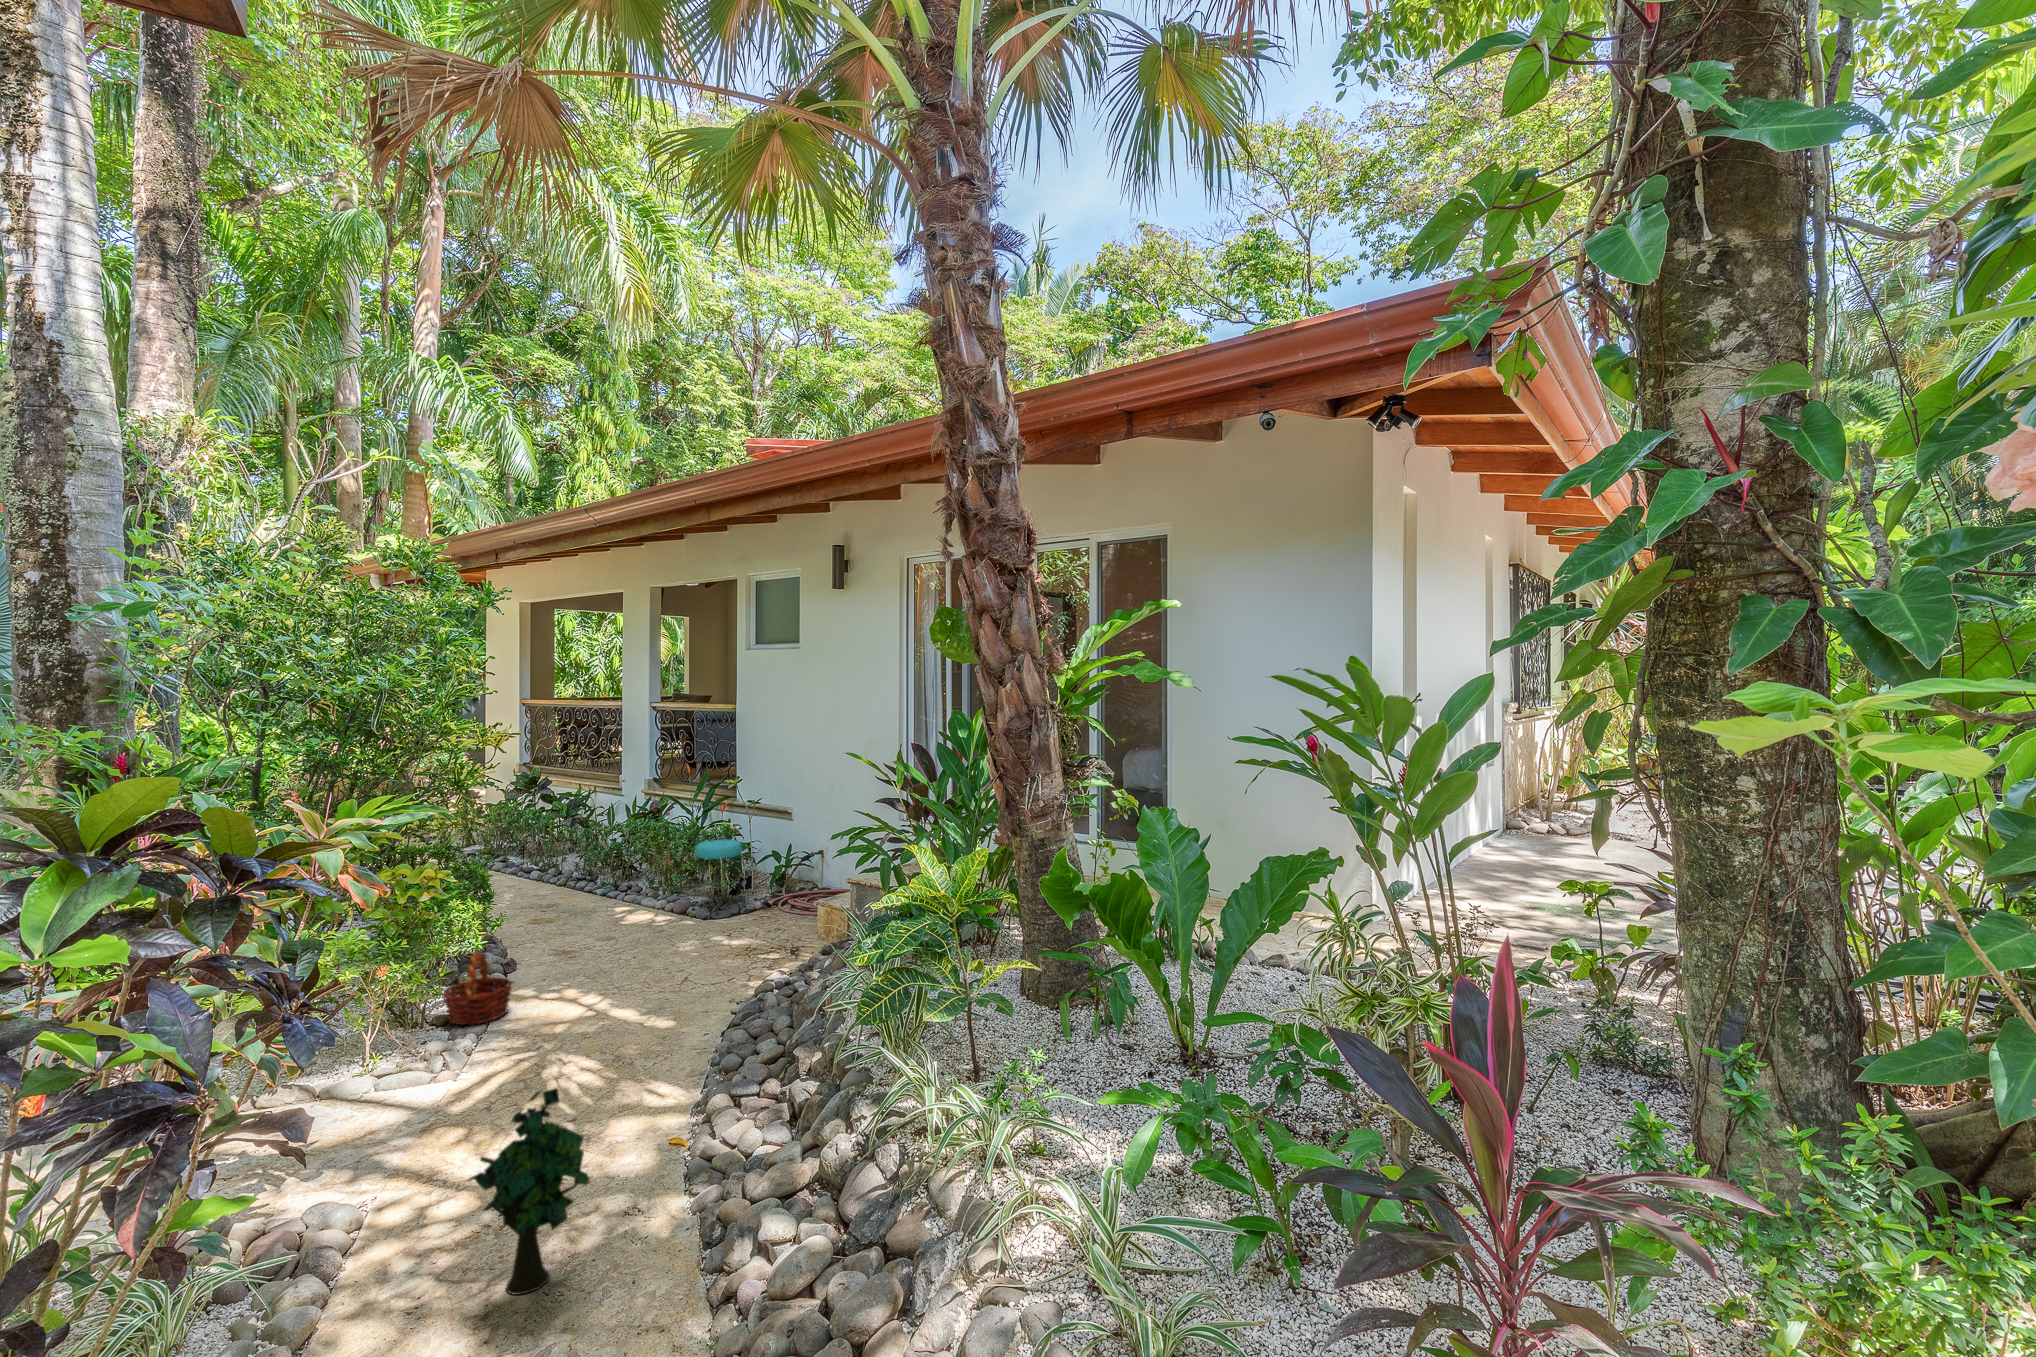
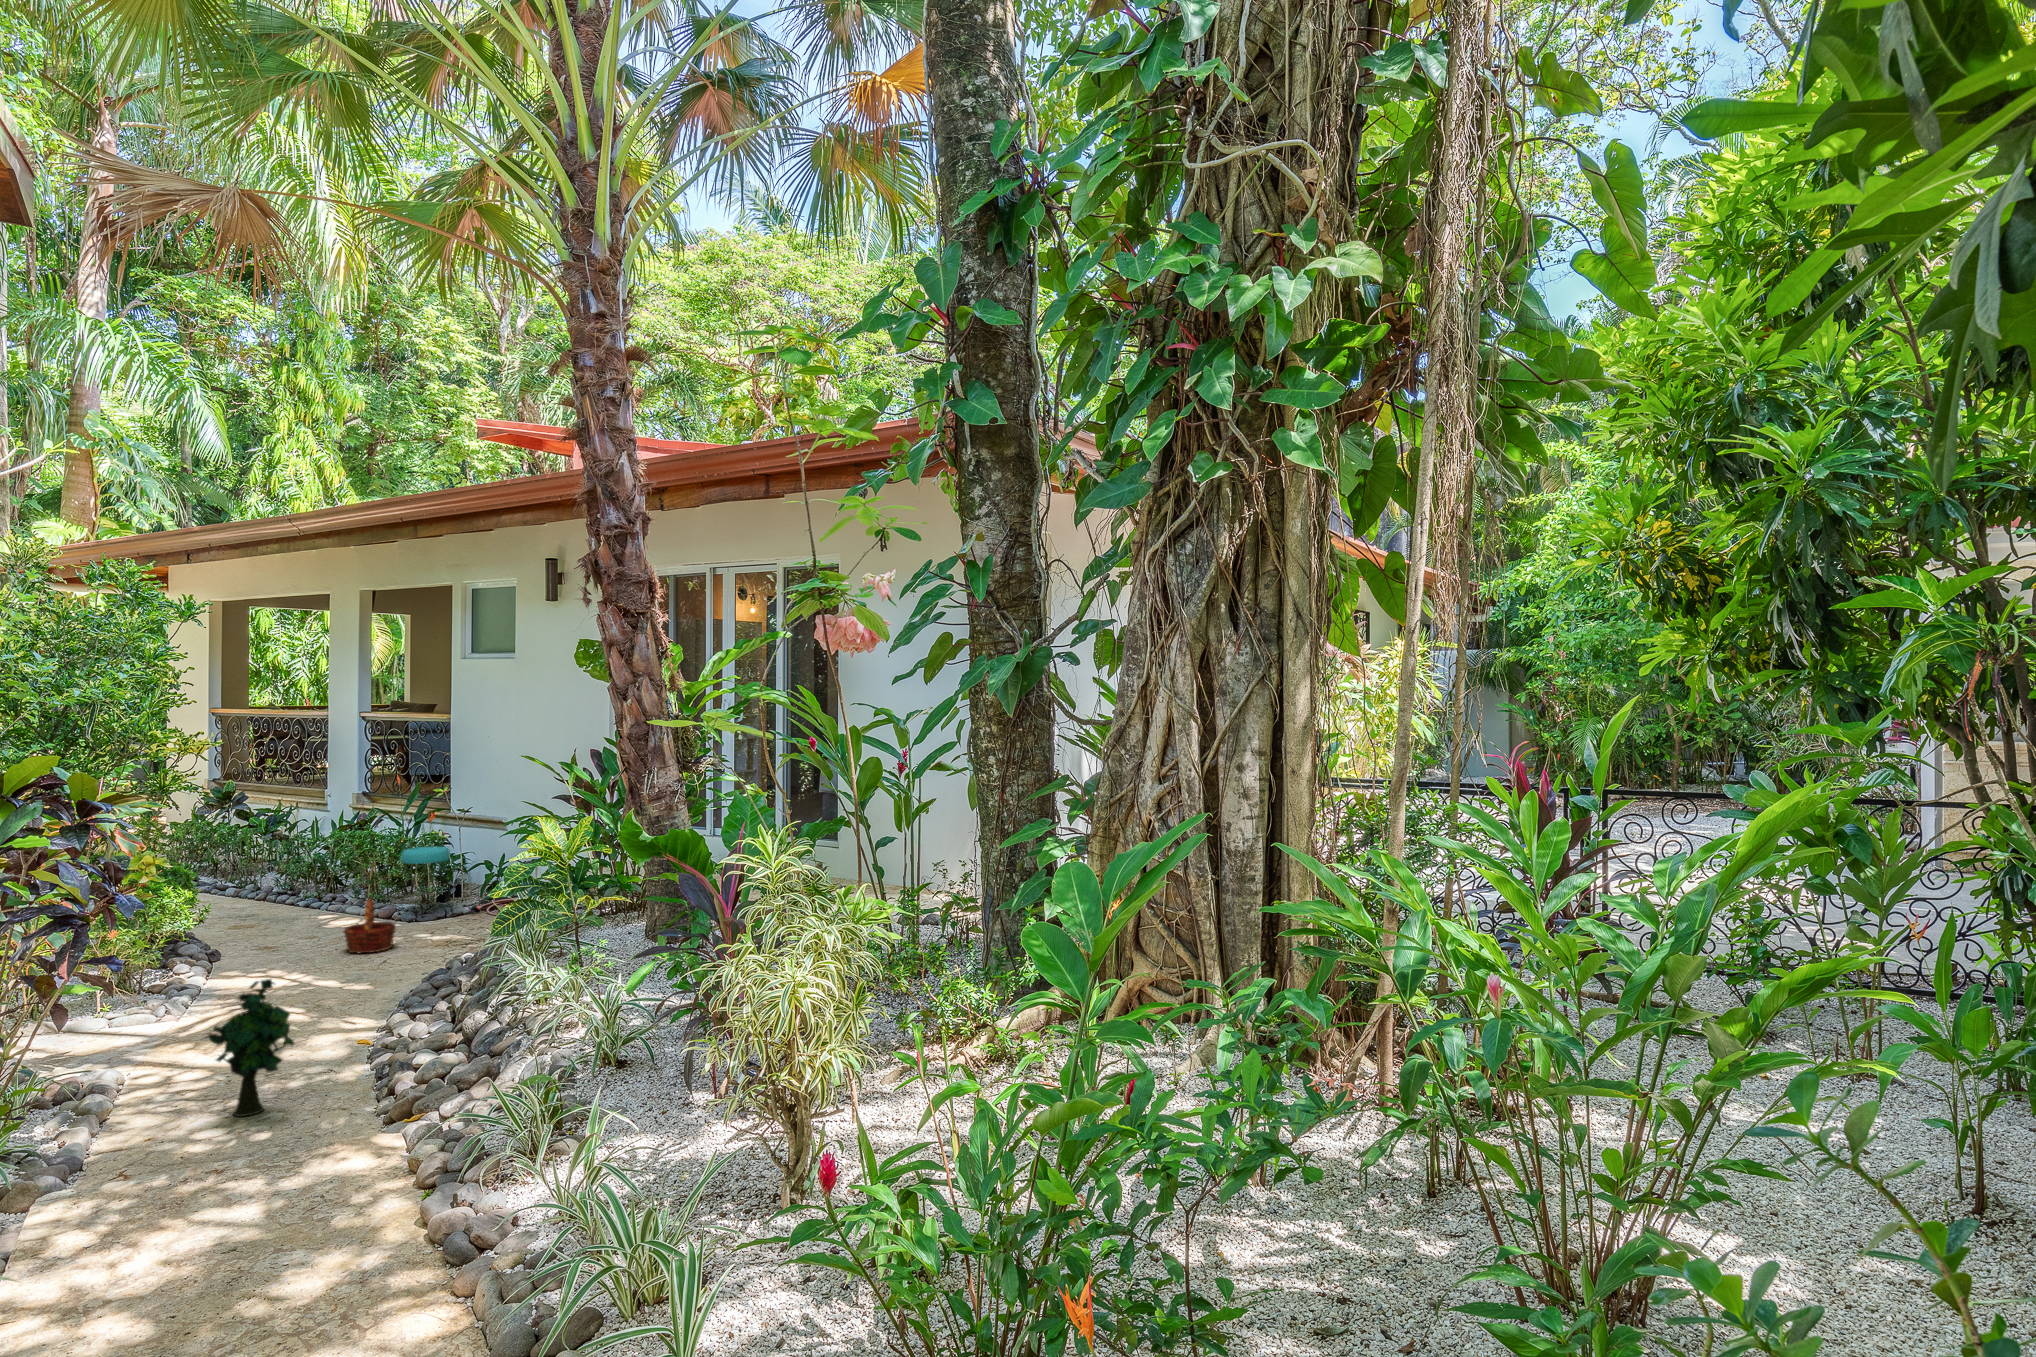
basket: present [442,952,512,1025] -> present [344,900,396,953]

